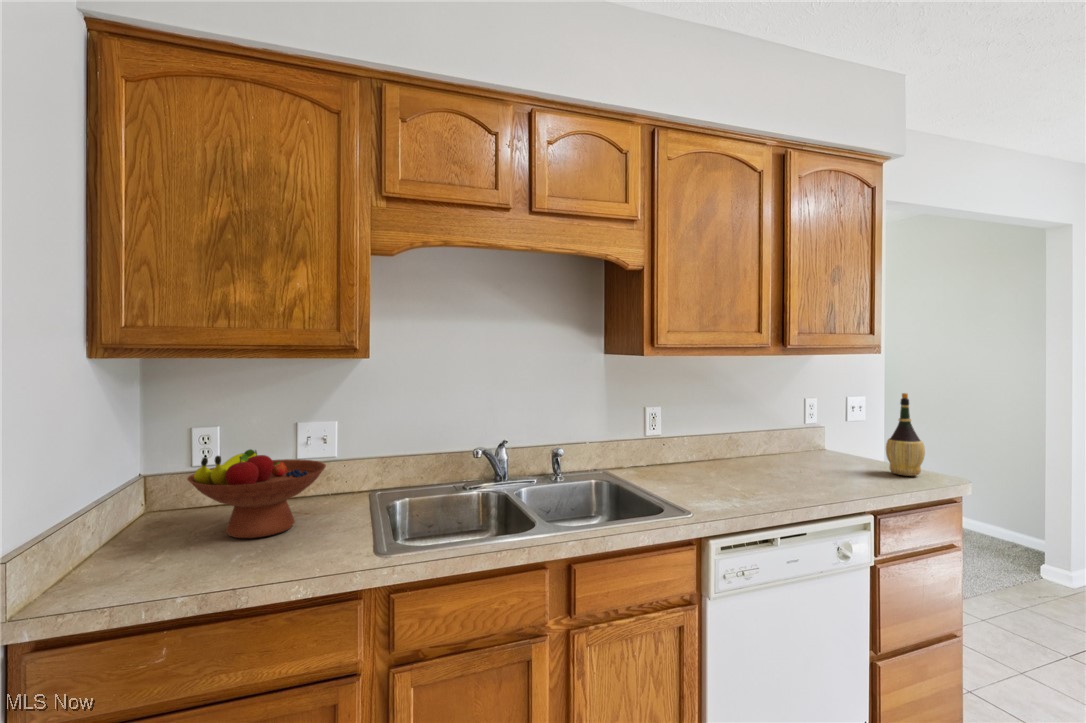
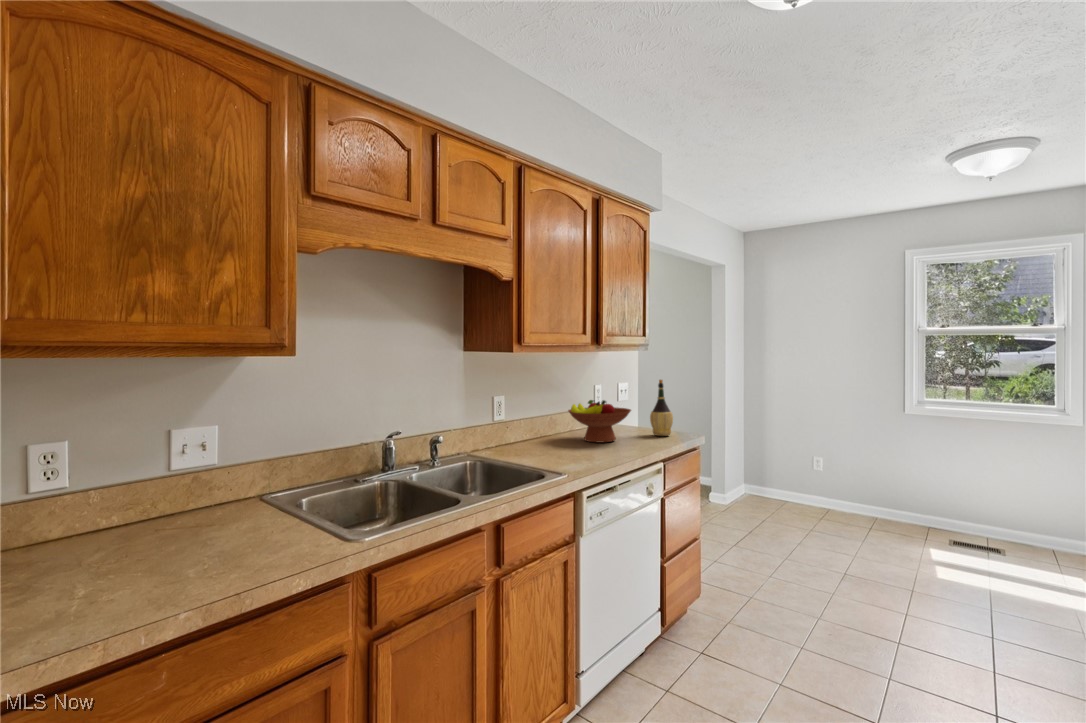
fruit bowl: present [188,449,326,538] -> present [568,400,631,442]

